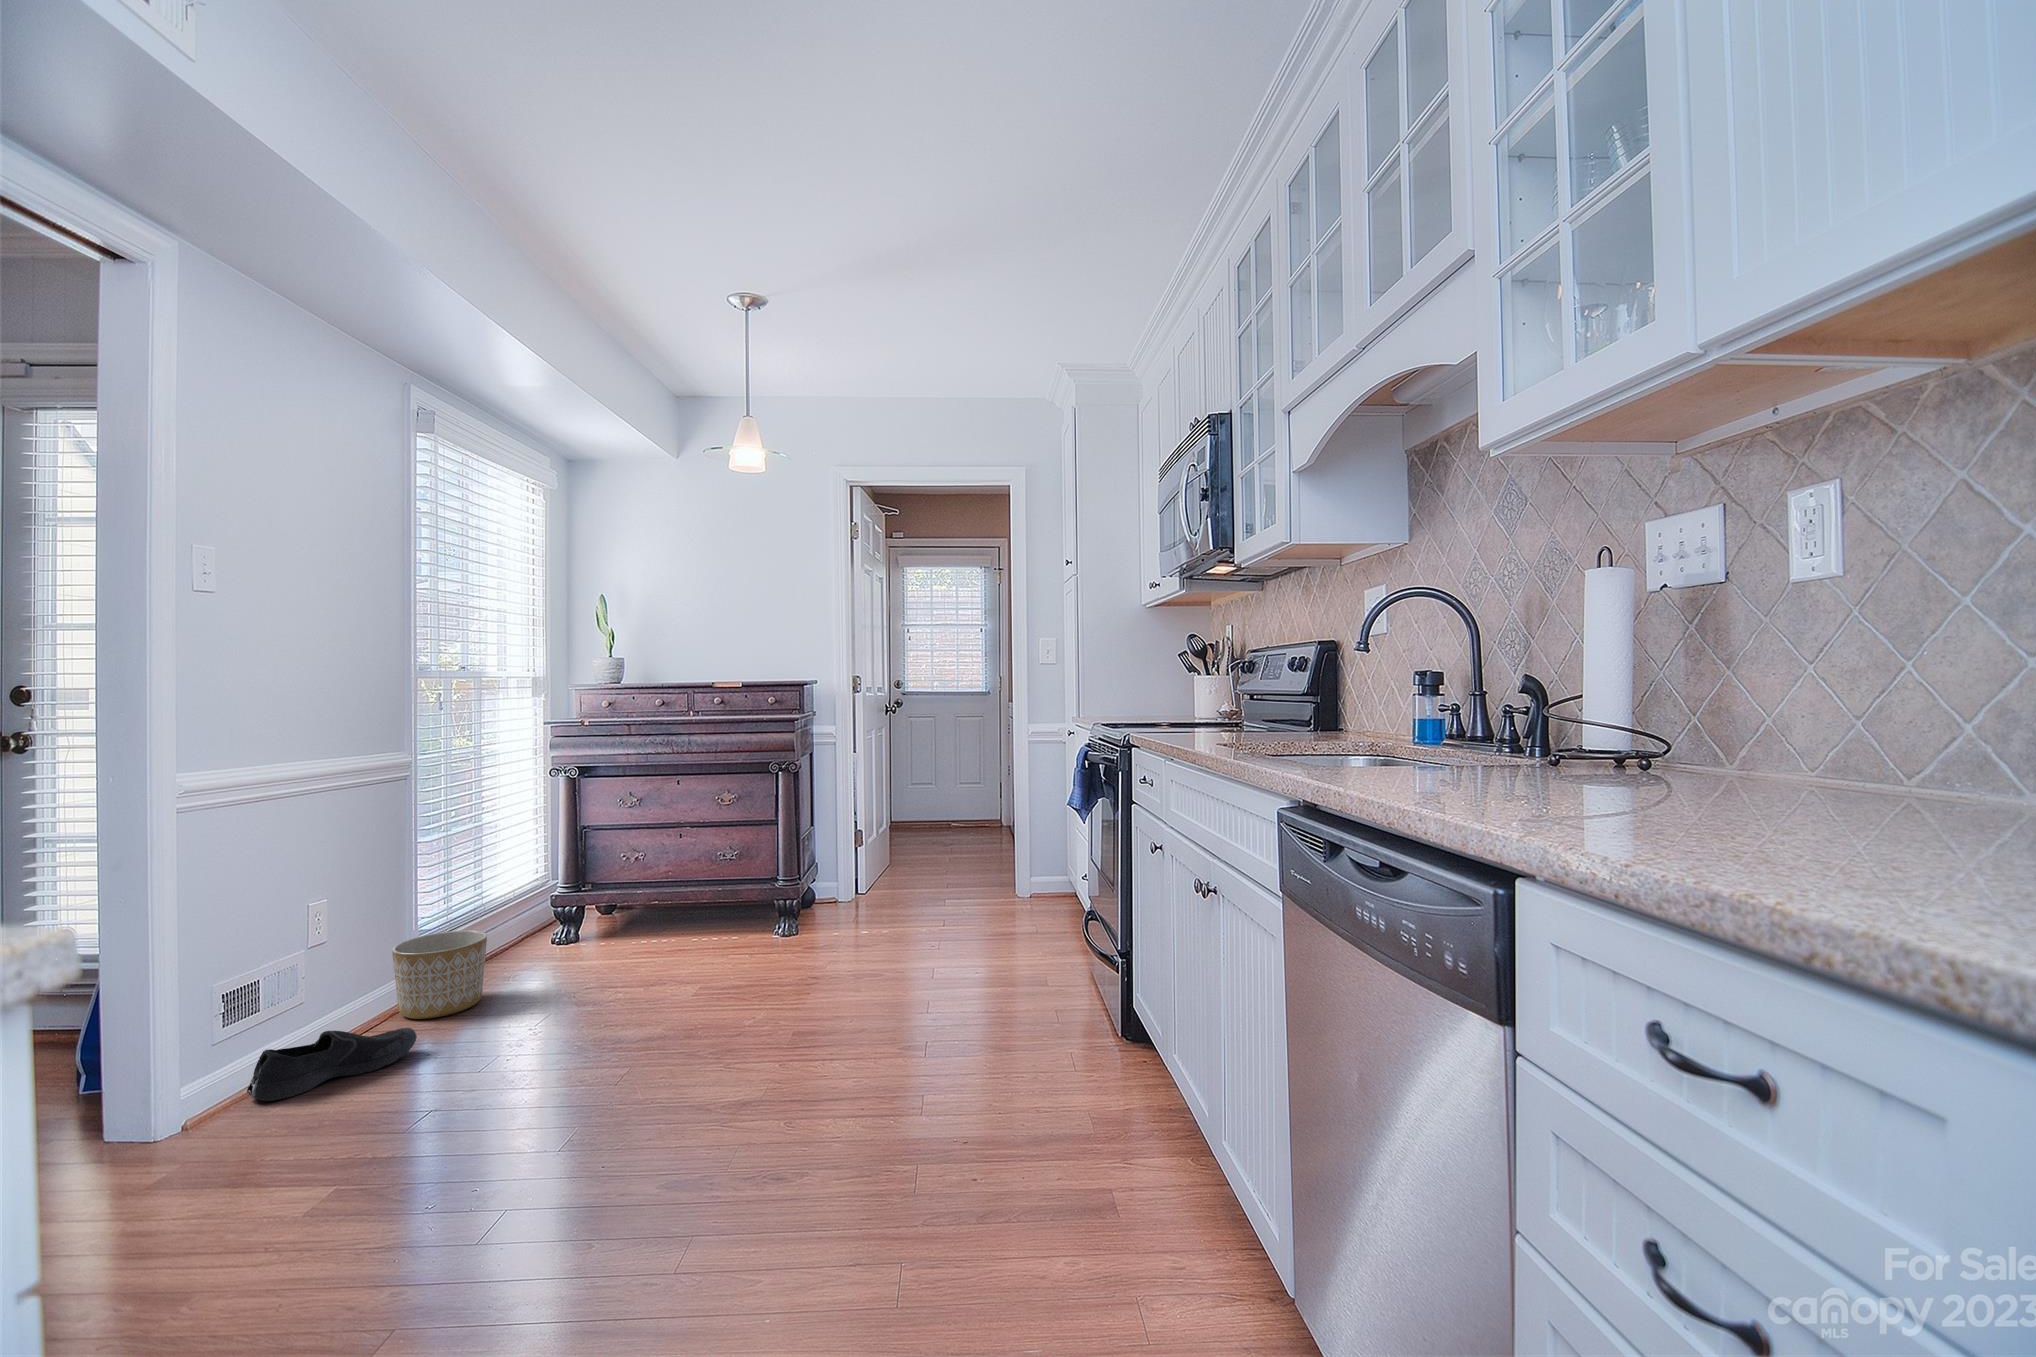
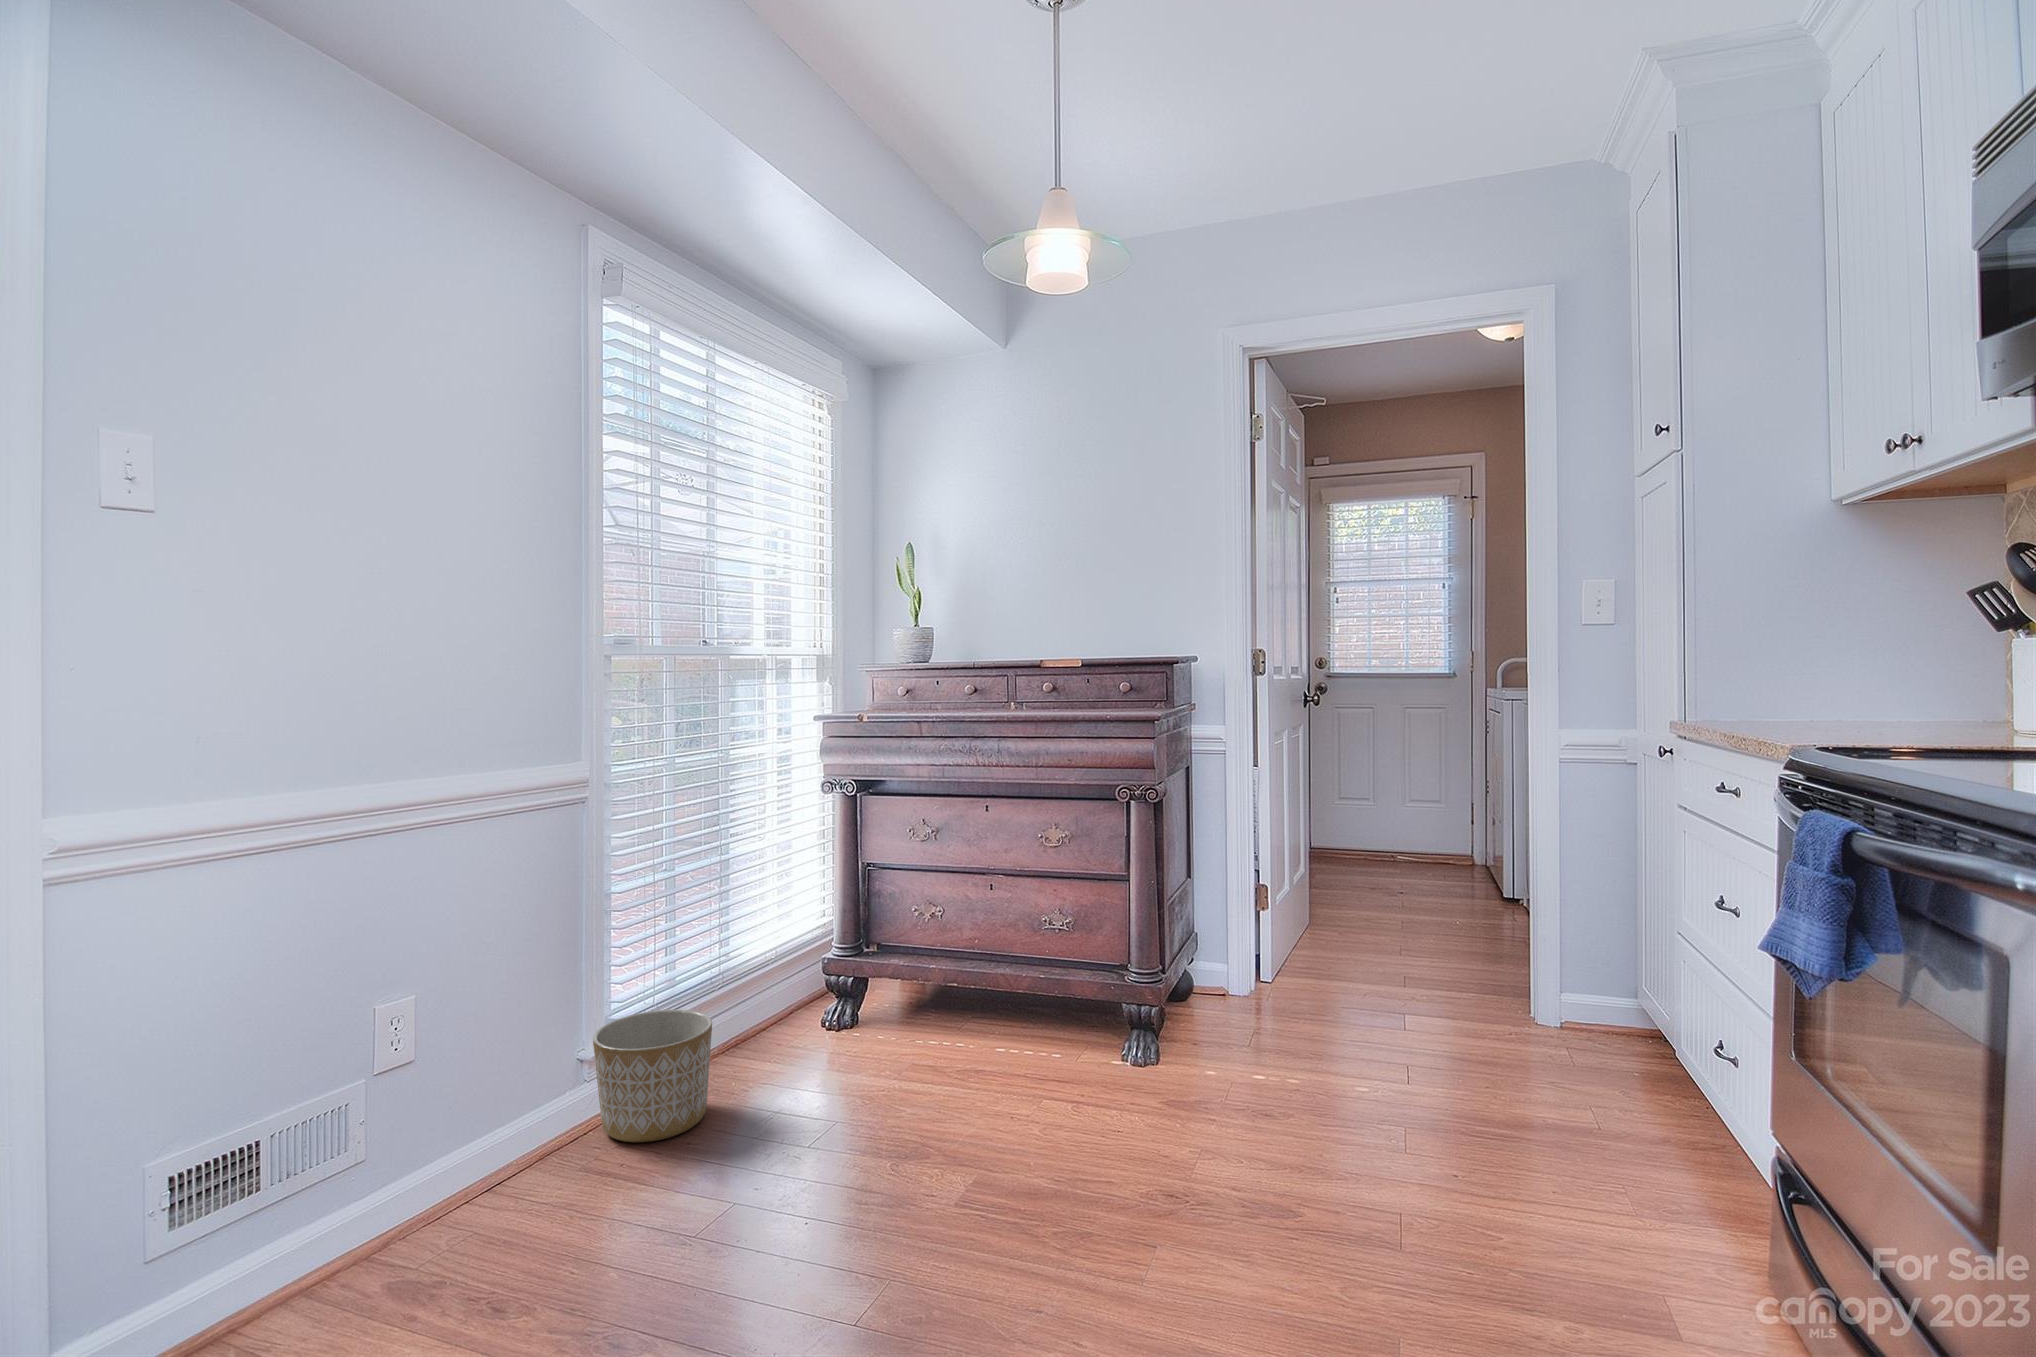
shoe: present [247,1028,417,1101] -> none [352,1174,581,1278]

